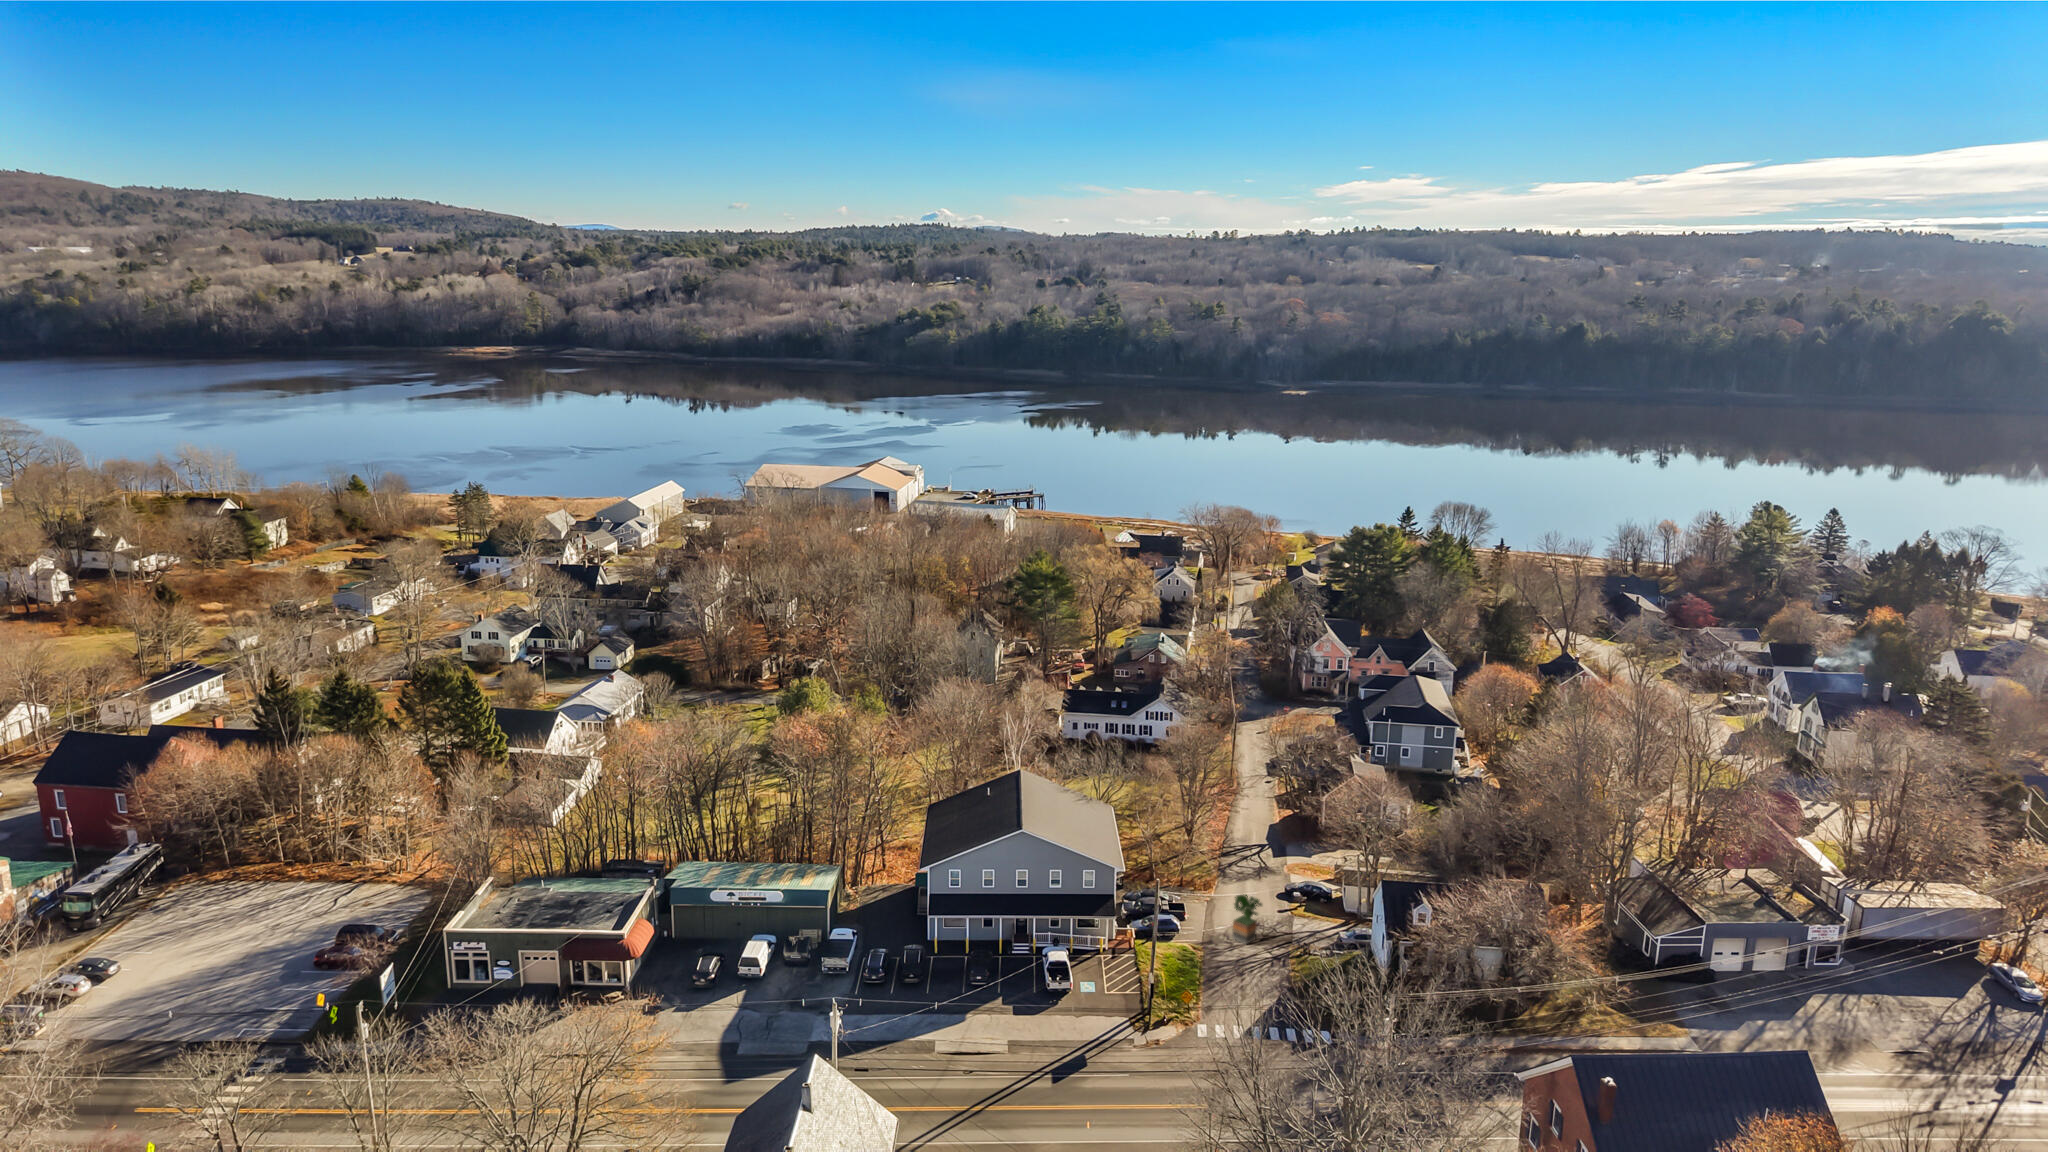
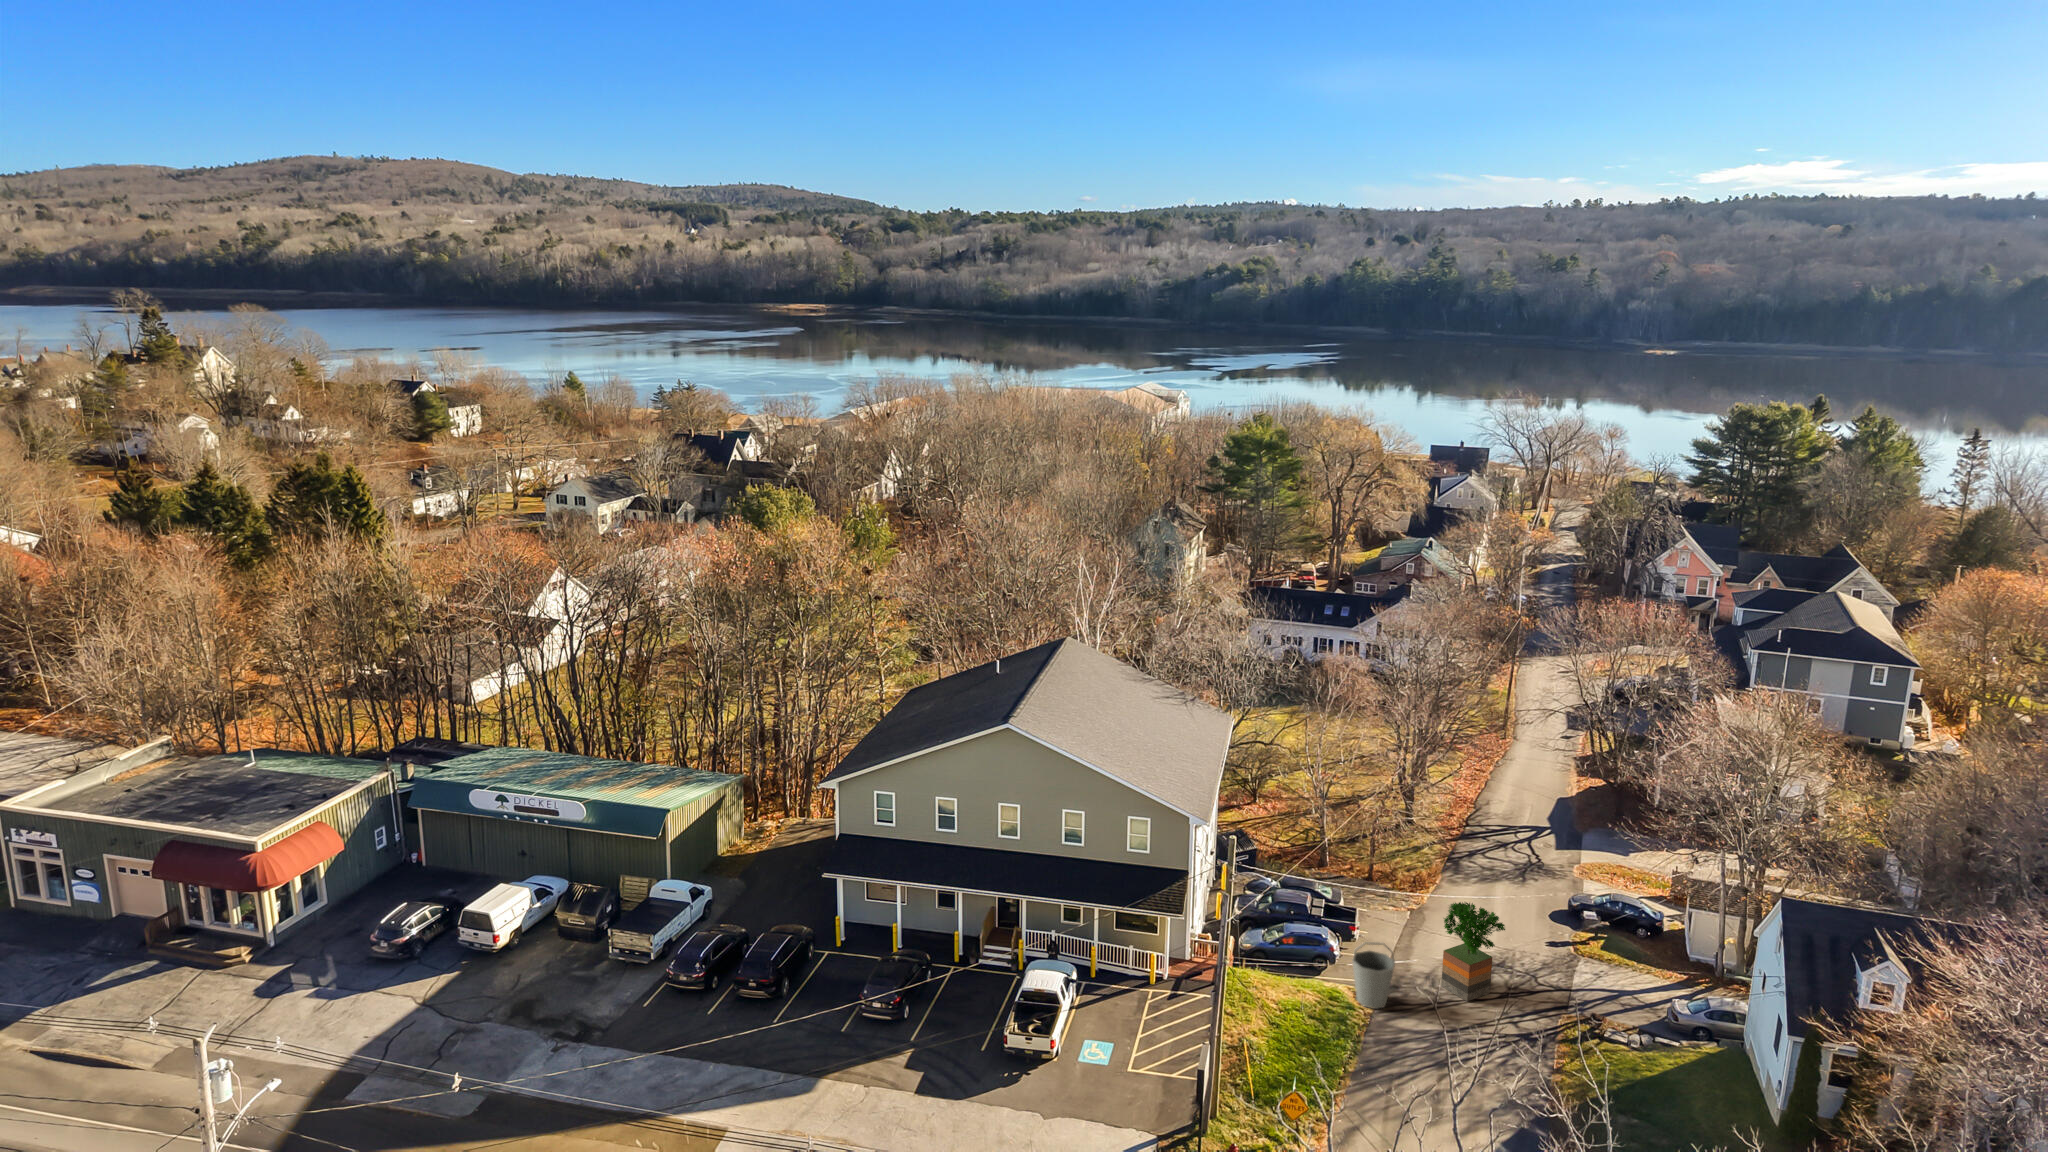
bucket: none [1192,919,1212,954] -> present [1352,942,1395,1009]

